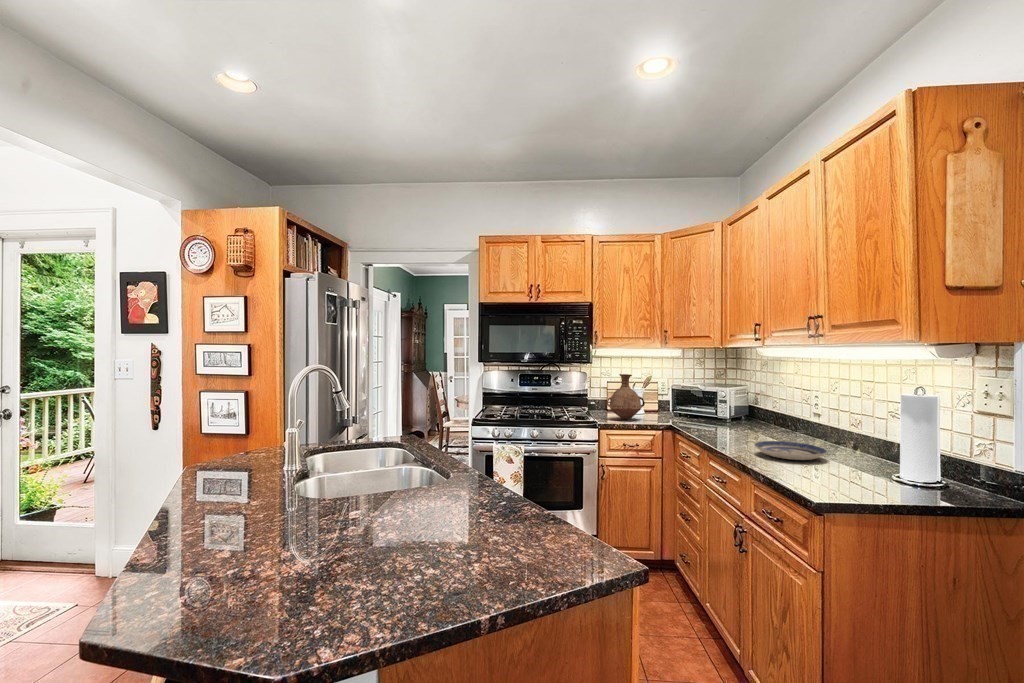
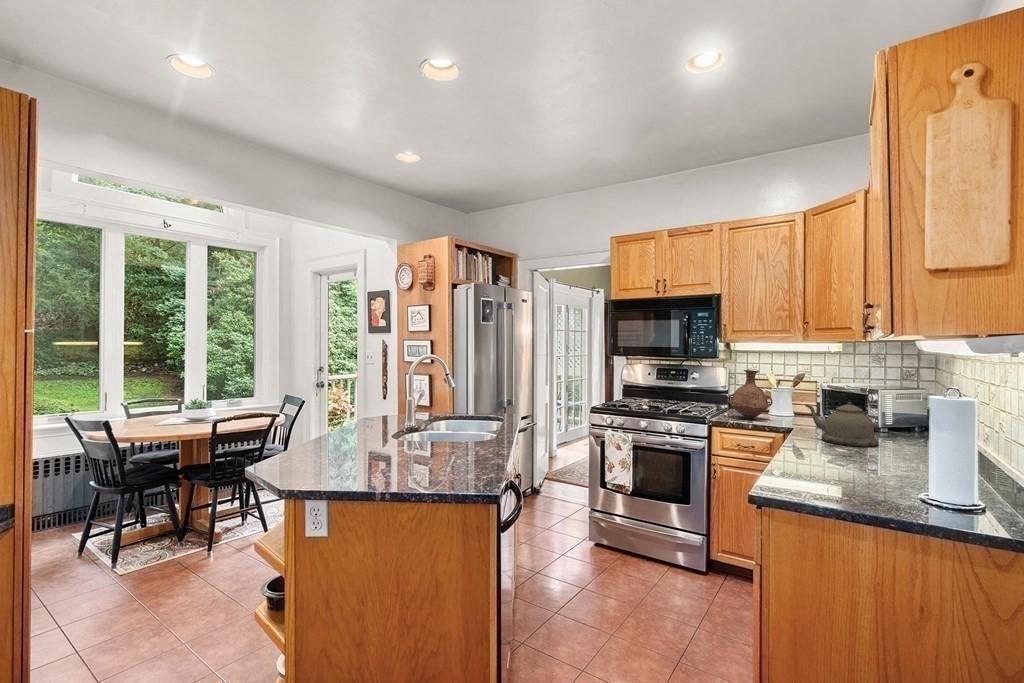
kettle: none [703,388,759,437] -> present [805,388,879,447]
plate: present [754,441,827,460] -> none [803,448,890,471]

